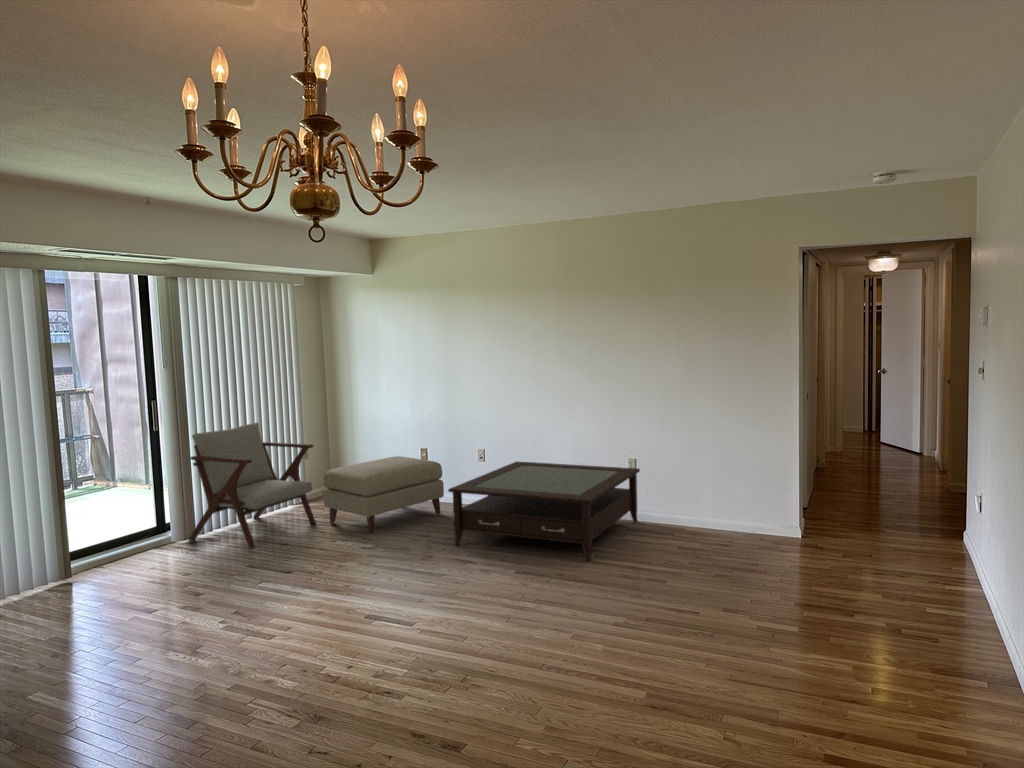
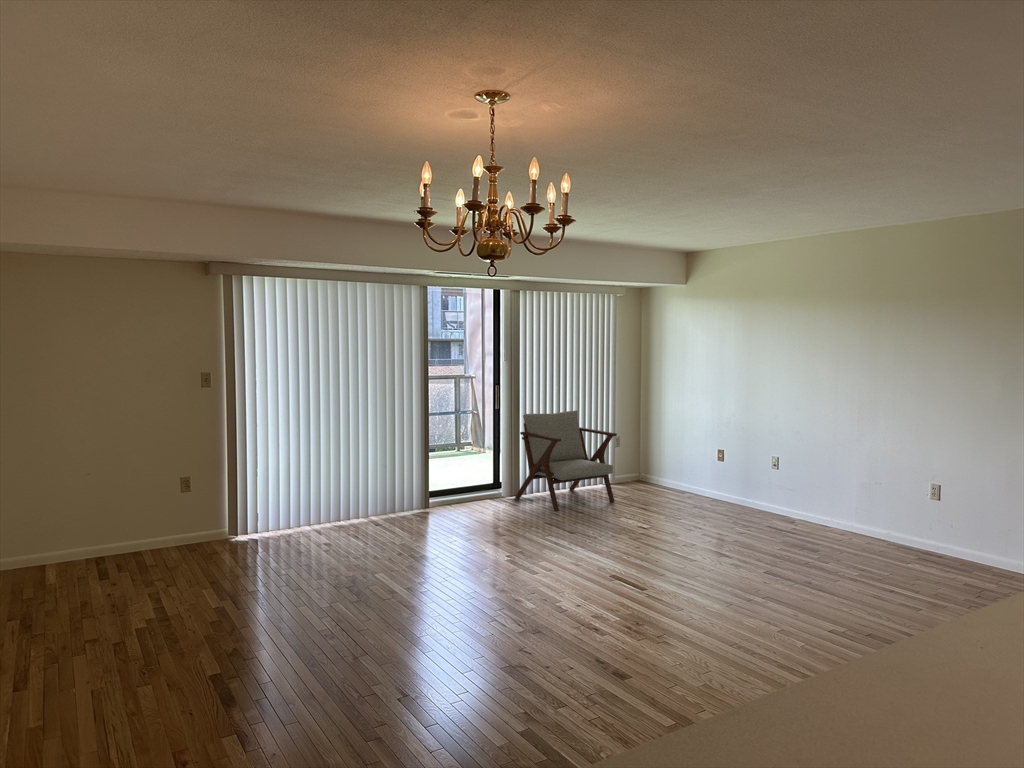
ottoman: present [324,456,444,534] -> none [622,453,730,517]
coffee table: present [448,461,640,562] -> none [718,472,935,575]

